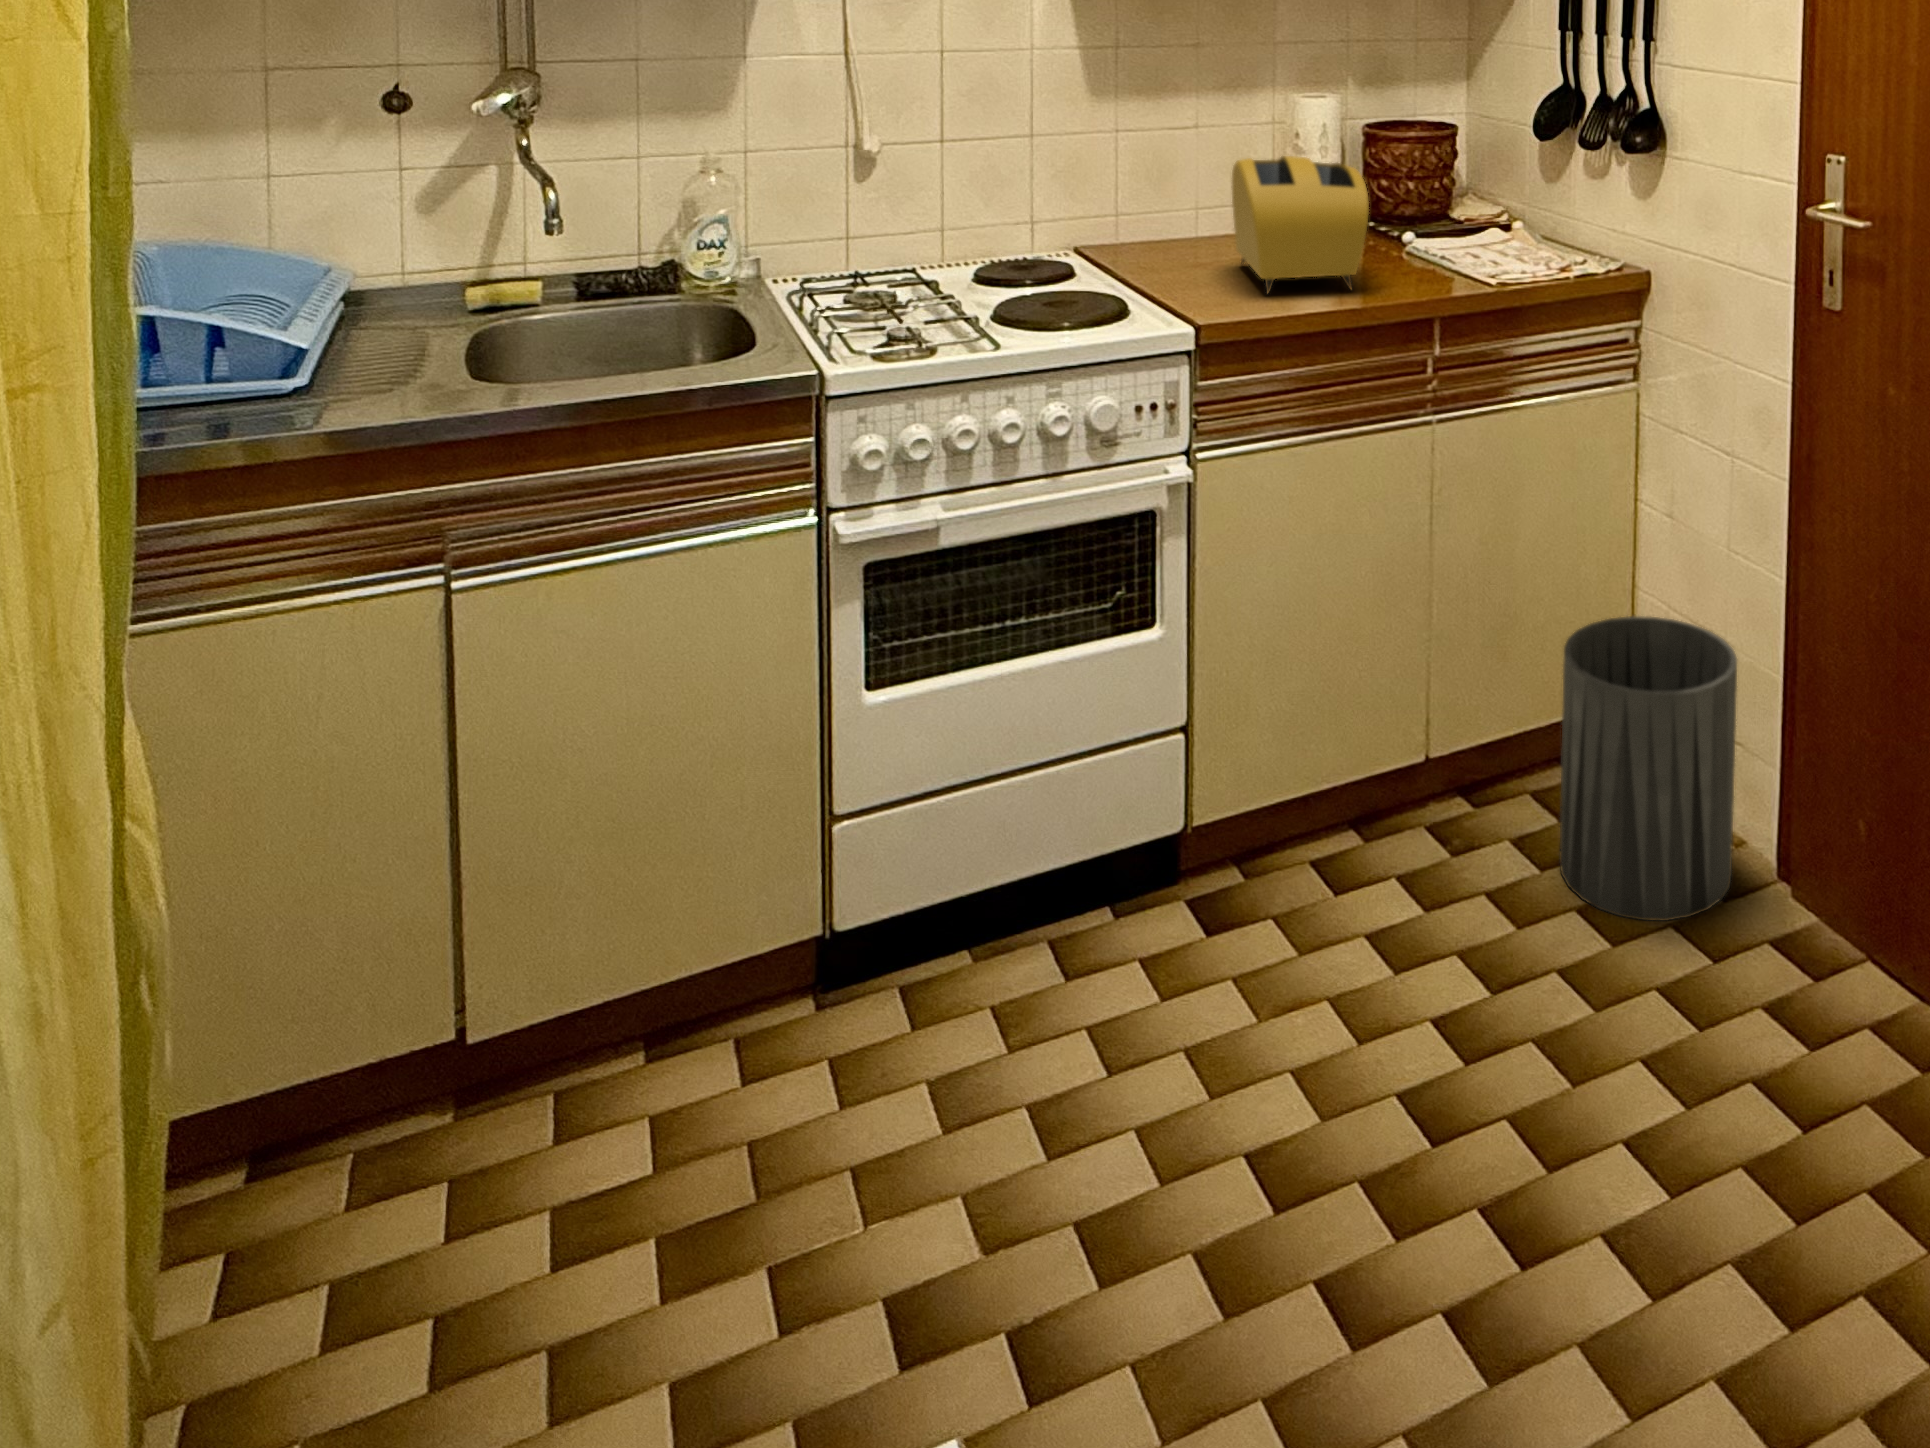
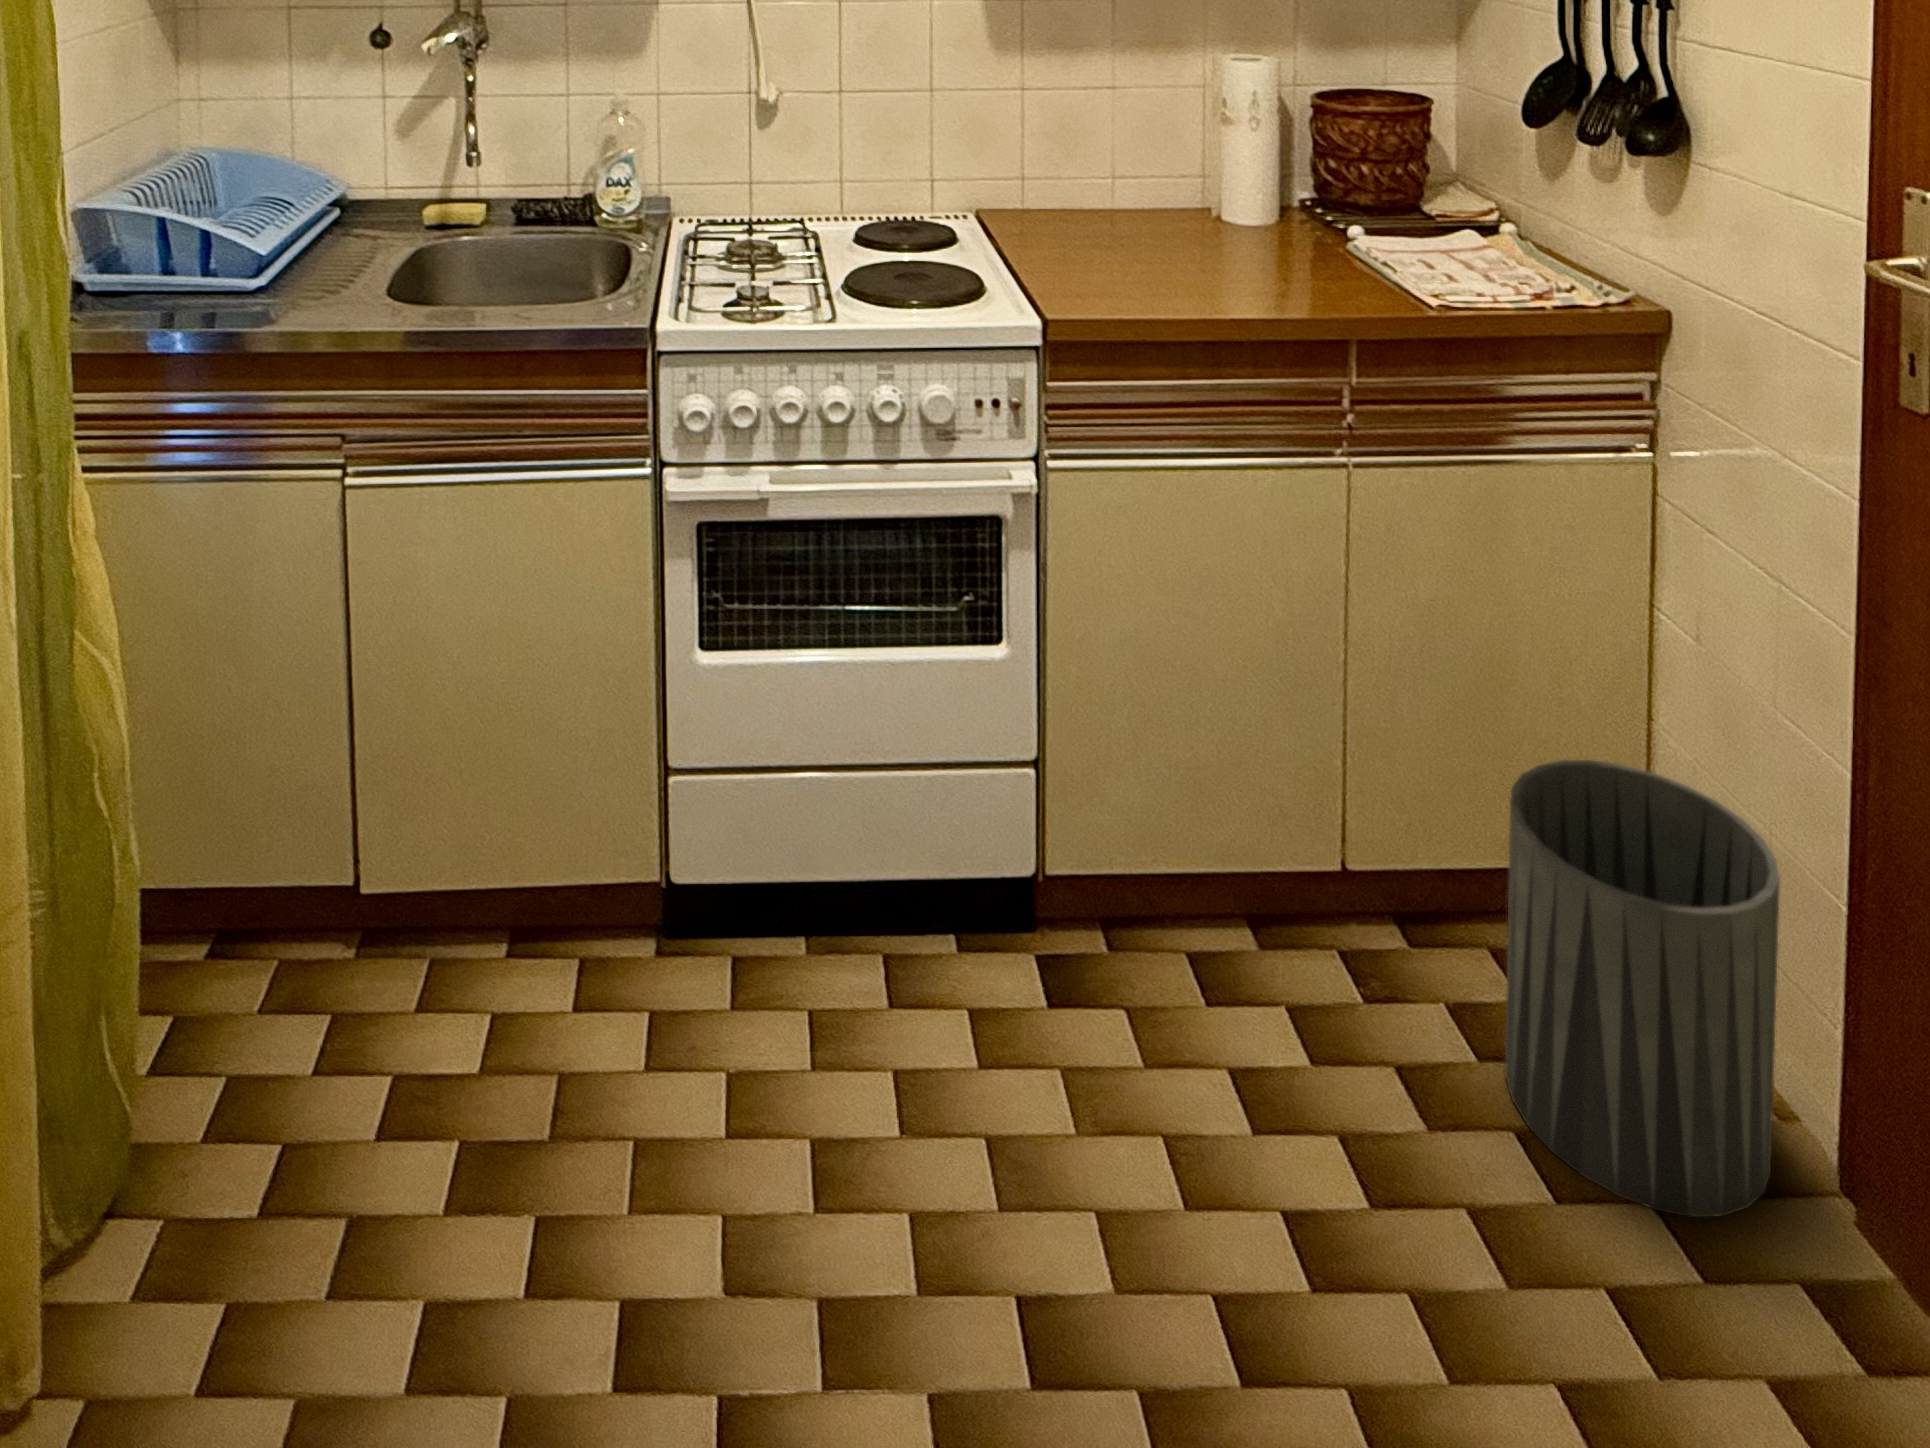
toaster: present [1232,156,1369,294] -> none [1123,124,1269,290]

